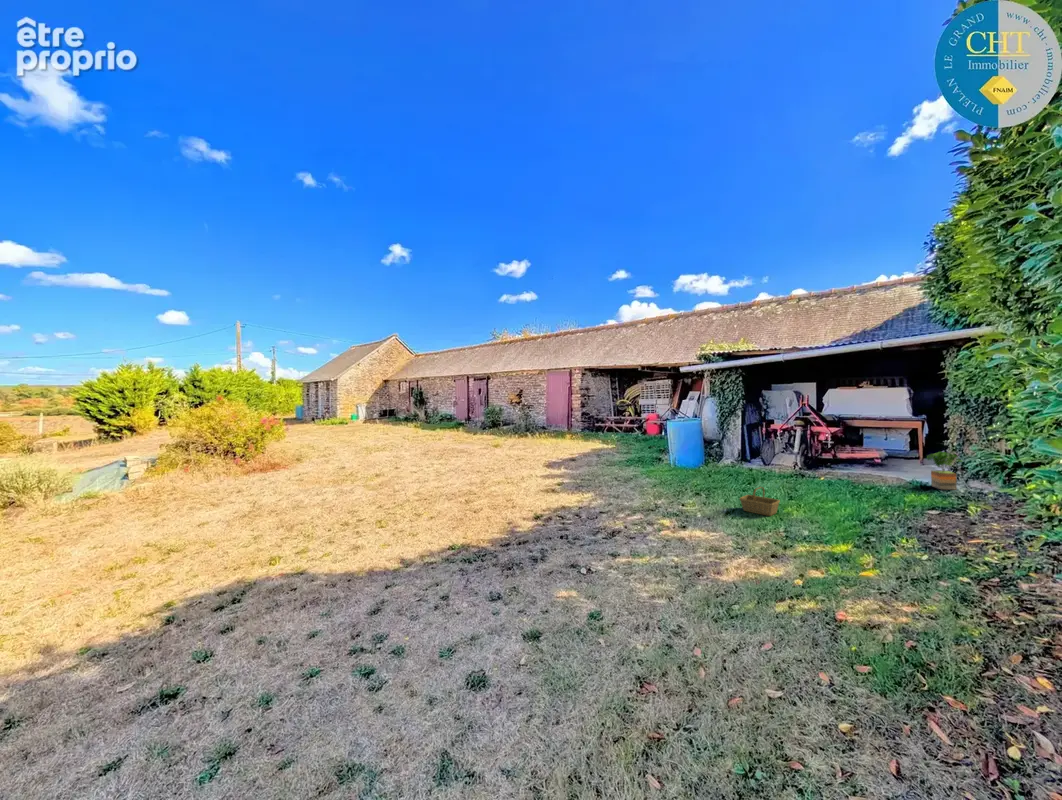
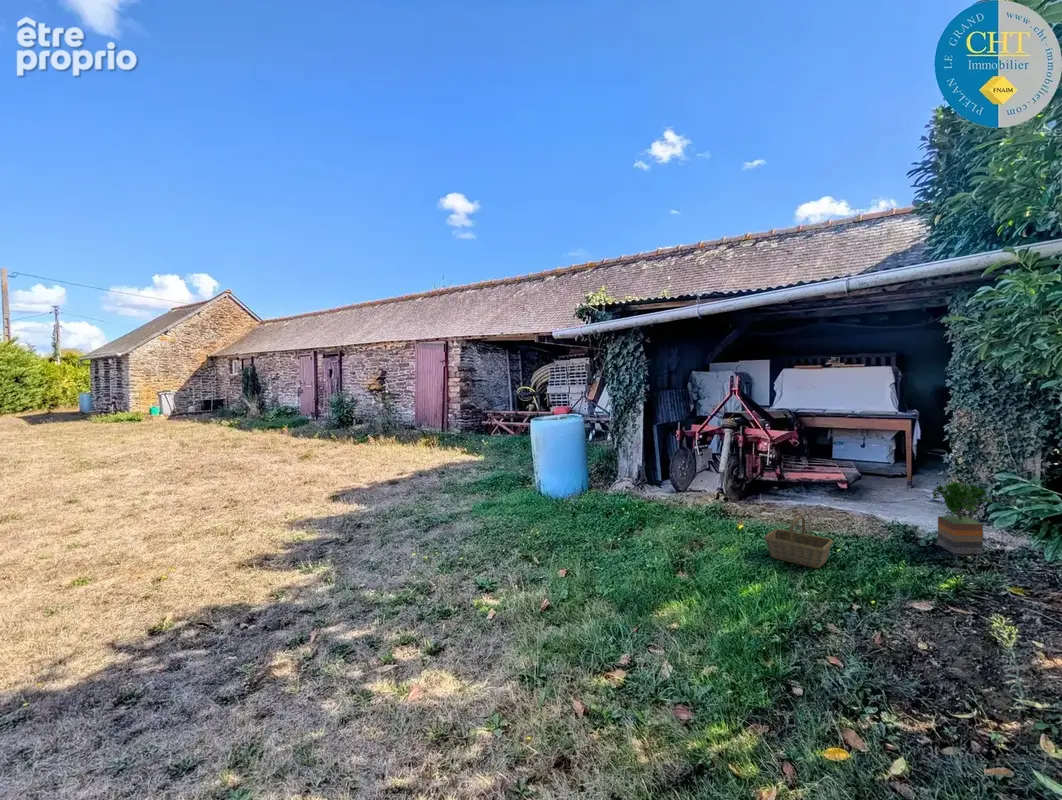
basket: present [740,487,780,516] -> present [764,517,833,568]

